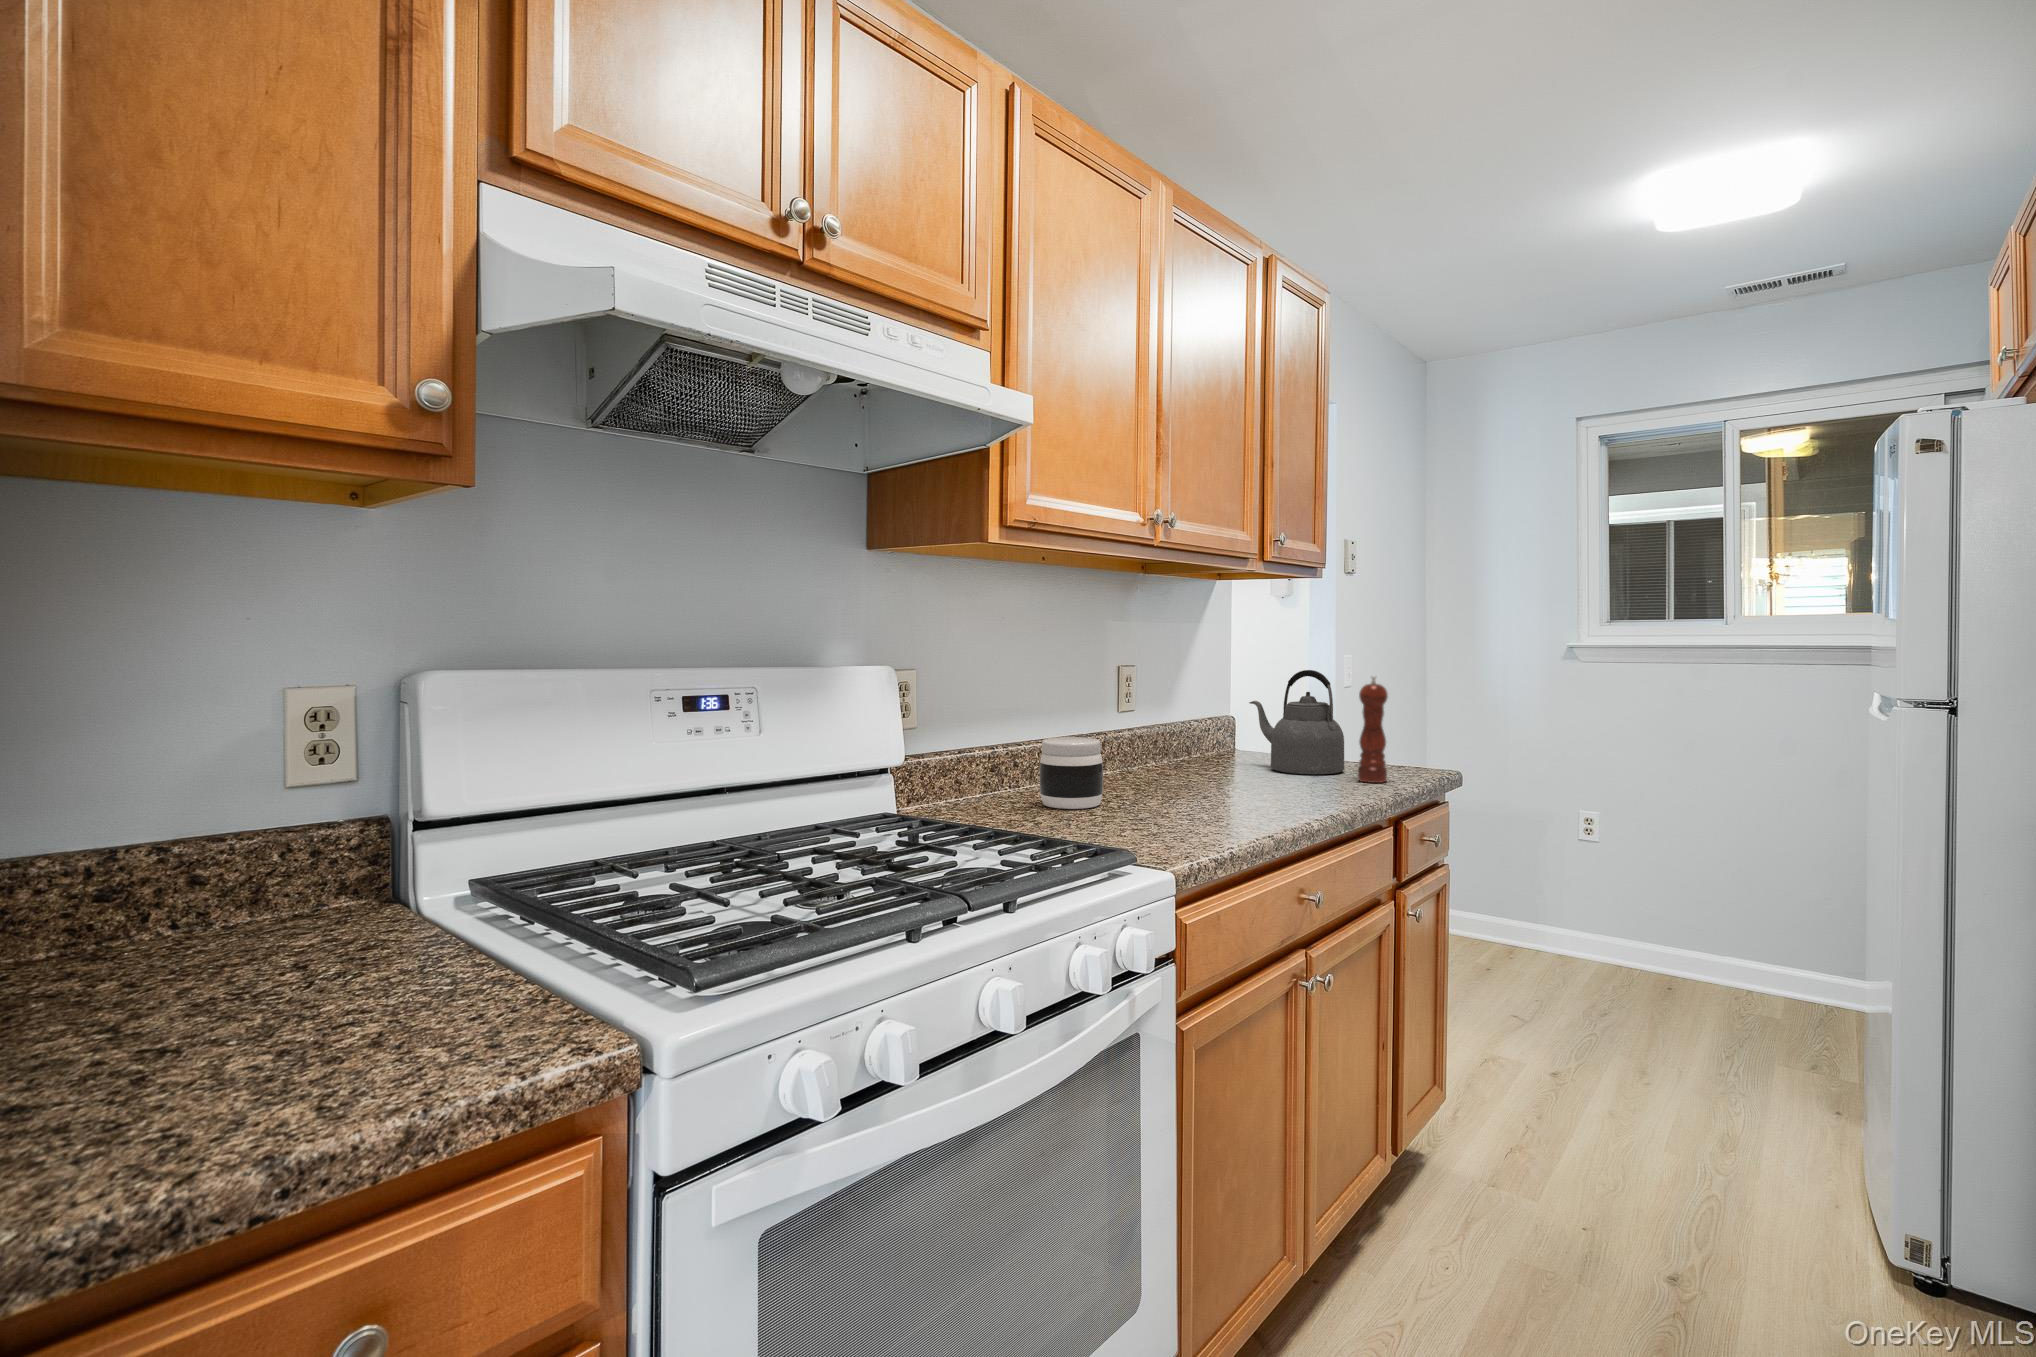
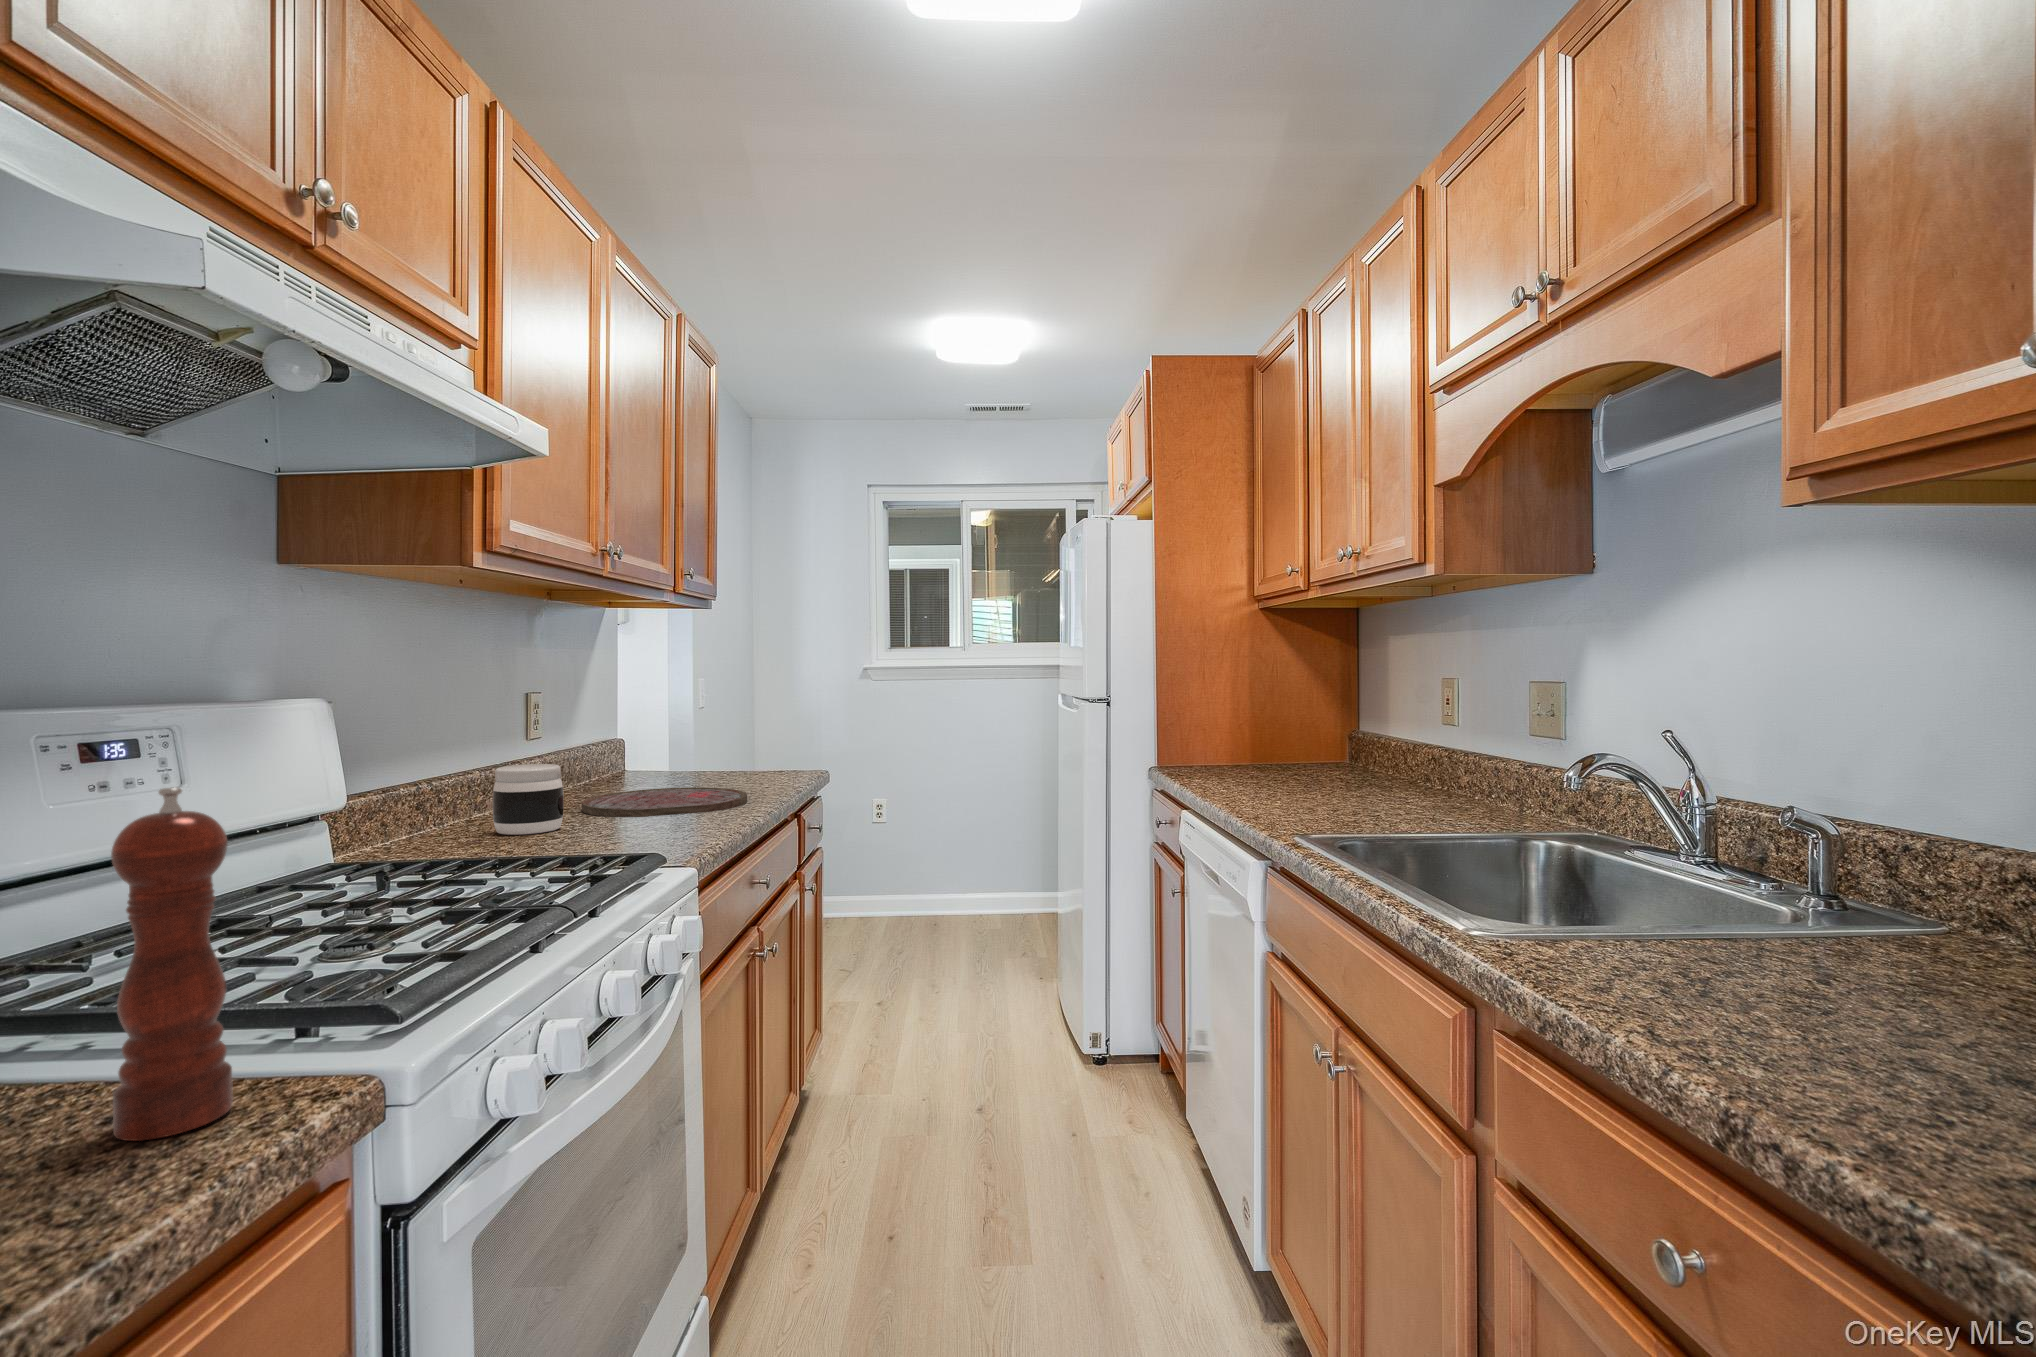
kettle: present [1249,670,1345,775] -> none [644,697,736,788]
pepper mill: present [1358,676,1388,783] -> present [111,787,233,1141]
cutting board: none [1145,771,1322,808] -> present [582,787,747,817]

